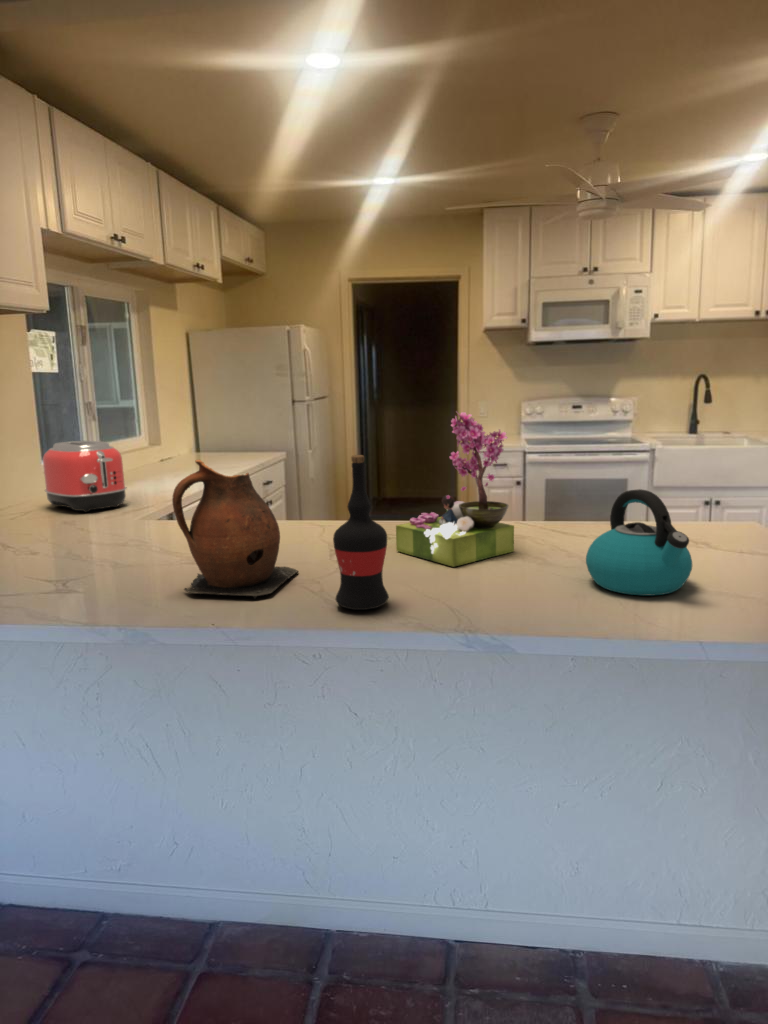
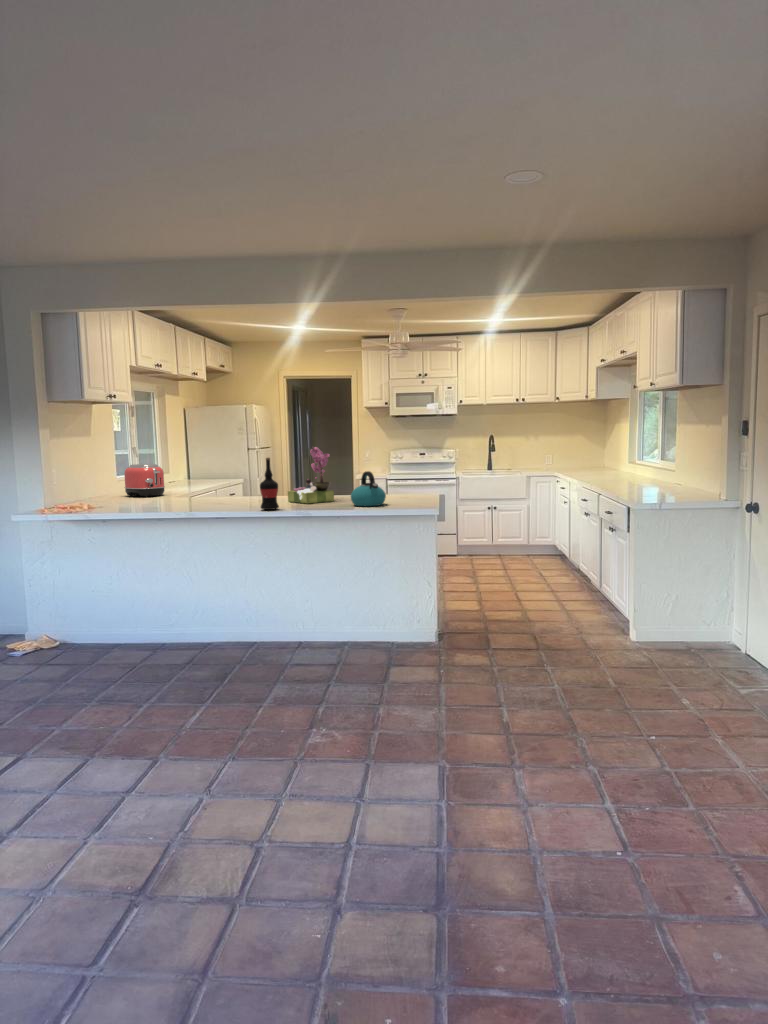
ceramic pitcher: present [172,460,298,599] -> none [202,461,248,509]

